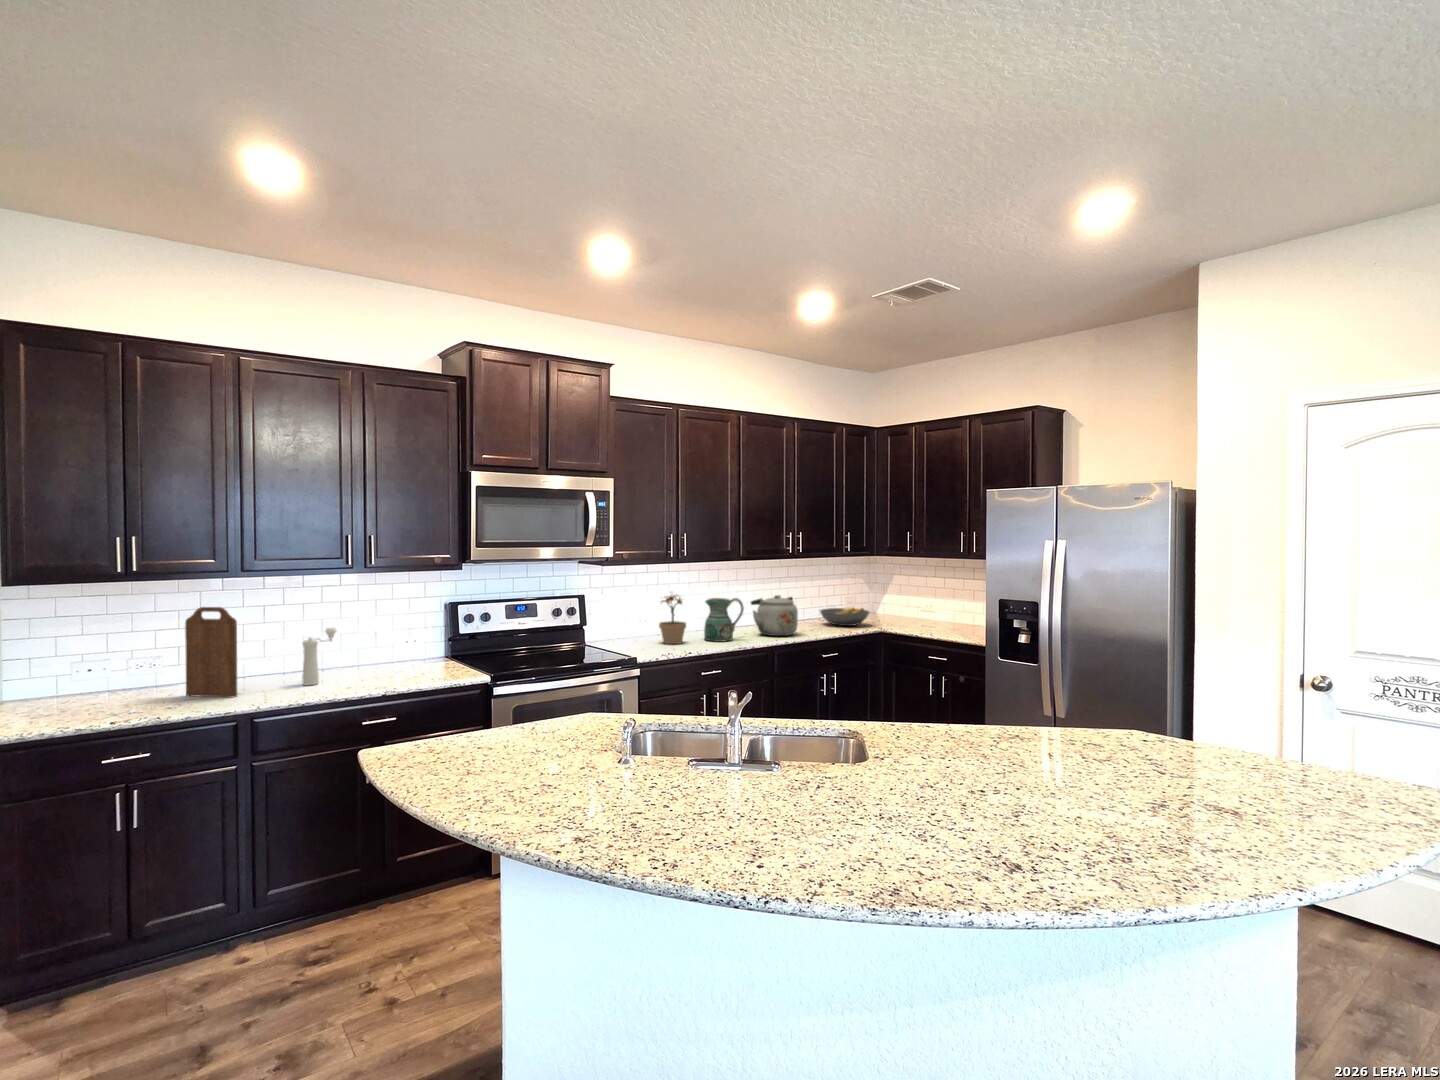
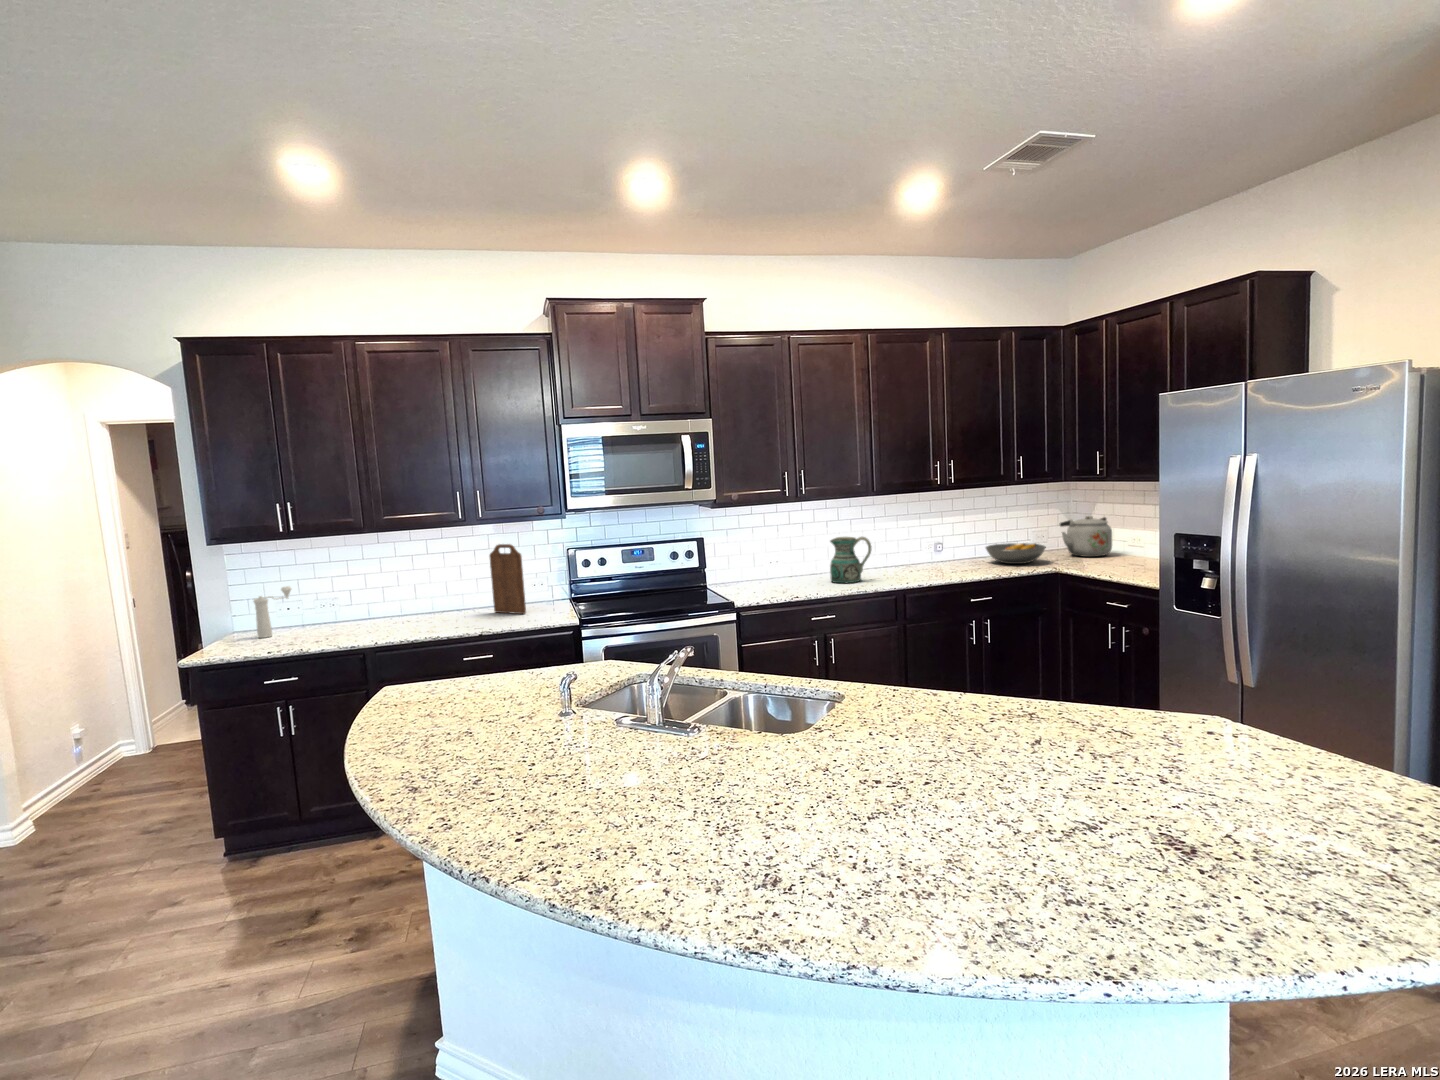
potted plant: present [659,595,686,644] -> none [777,531,807,586]
kettle: present [751,595,798,636] -> present [1060,516,1112,557]
cutting board: present [185,607,237,697] -> present [490,544,526,614]
pepper mill: present [302,628,336,685] -> present [254,586,291,638]

